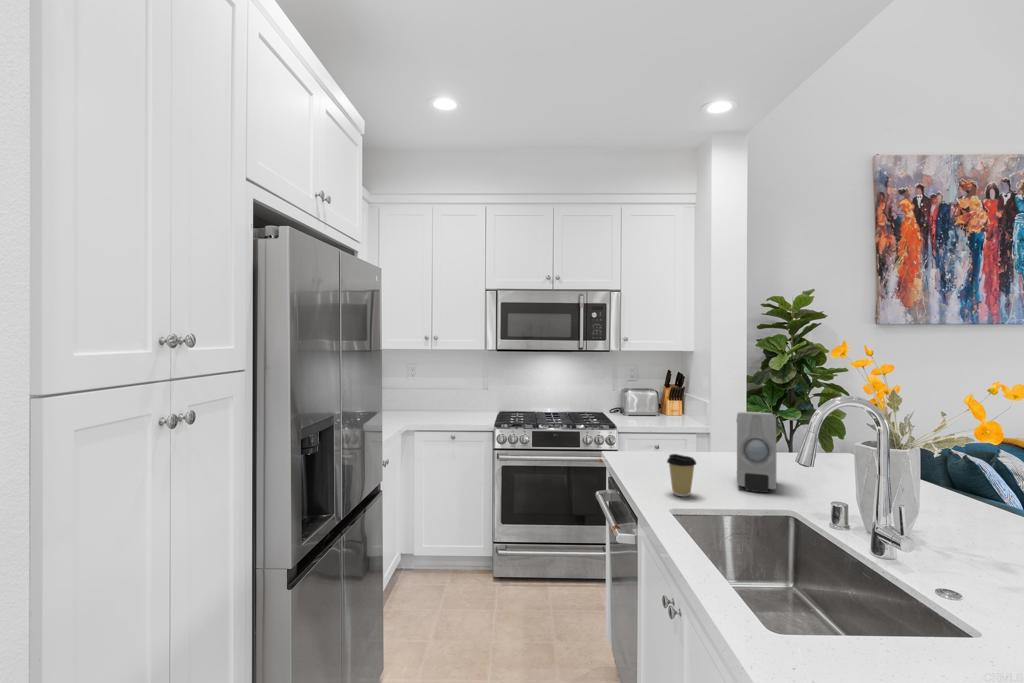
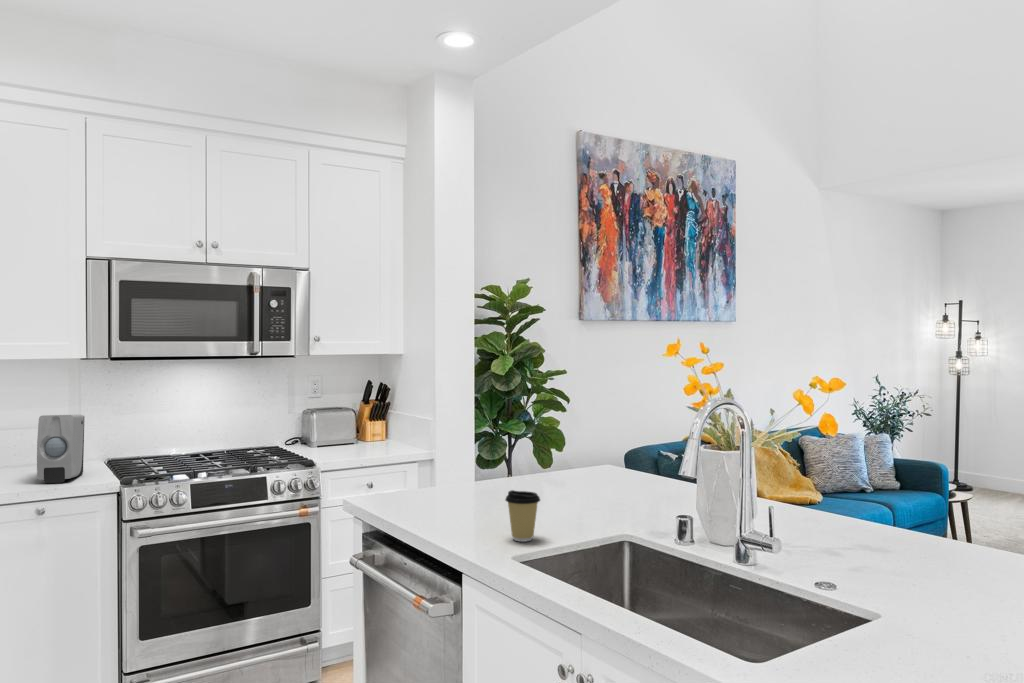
soap dispenser: present [737,411,777,493] -> present [37,415,84,483]

